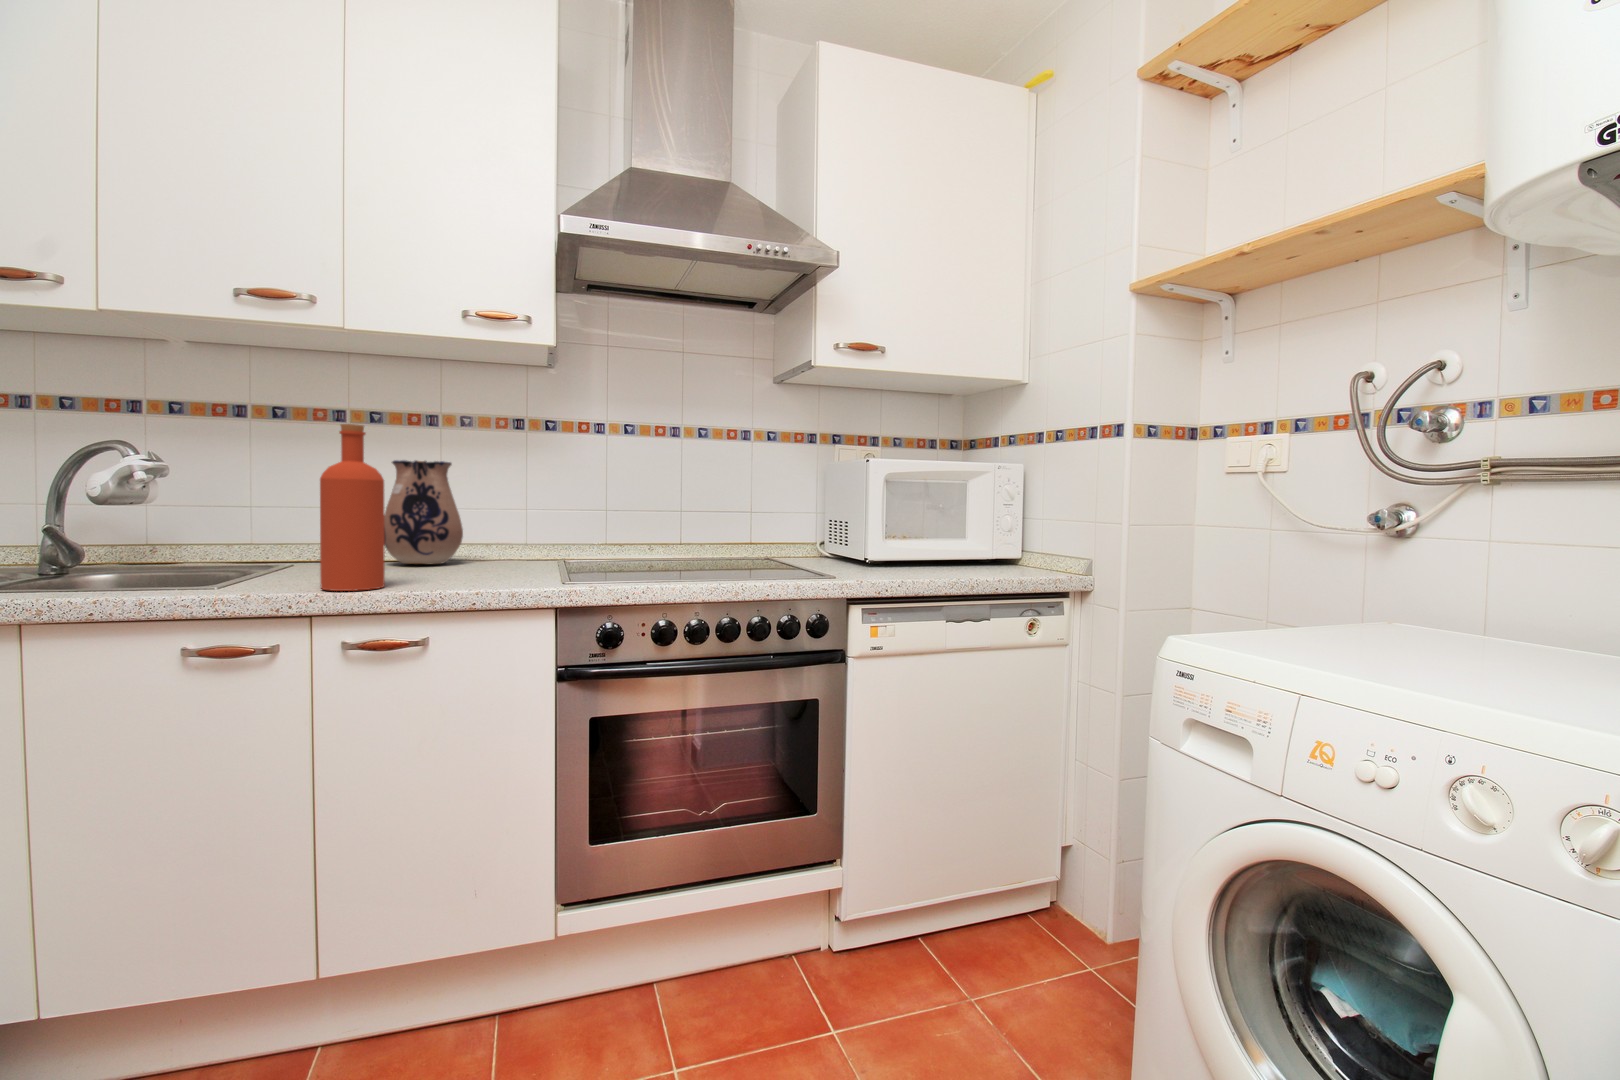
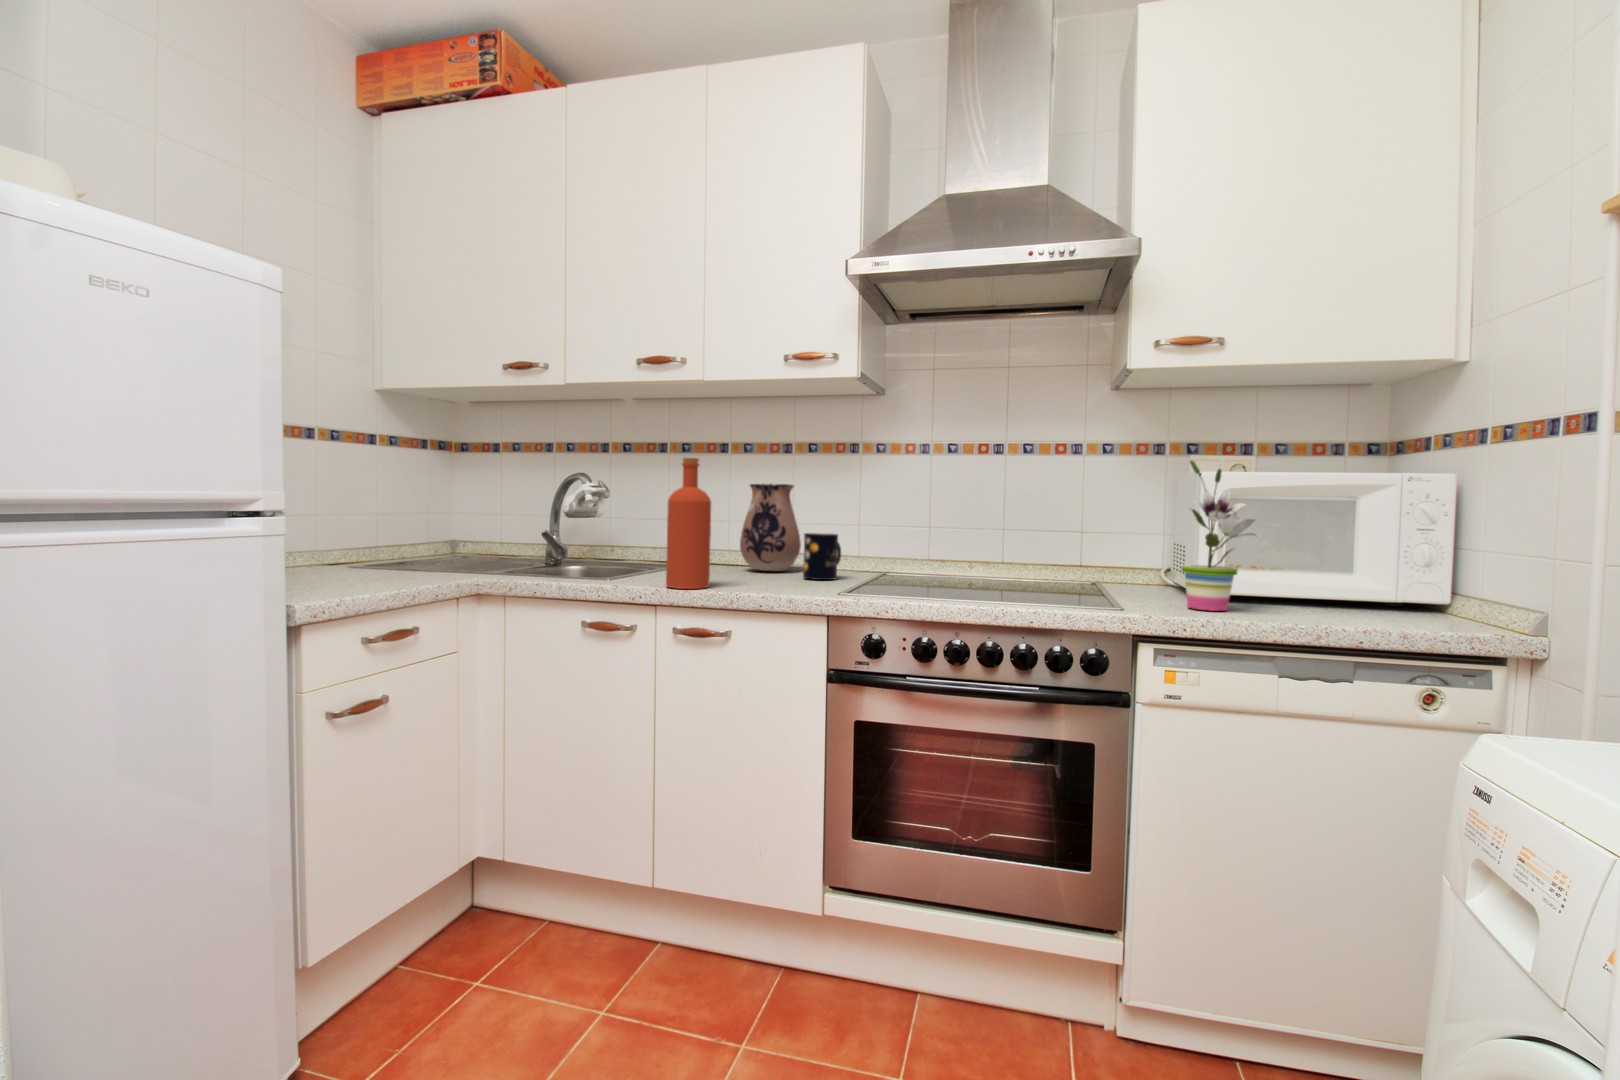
potted plant: none [869,448,921,574] -> present [1182,460,1256,611]
mug: none [483,518,524,570] -> present [803,533,841,580]

